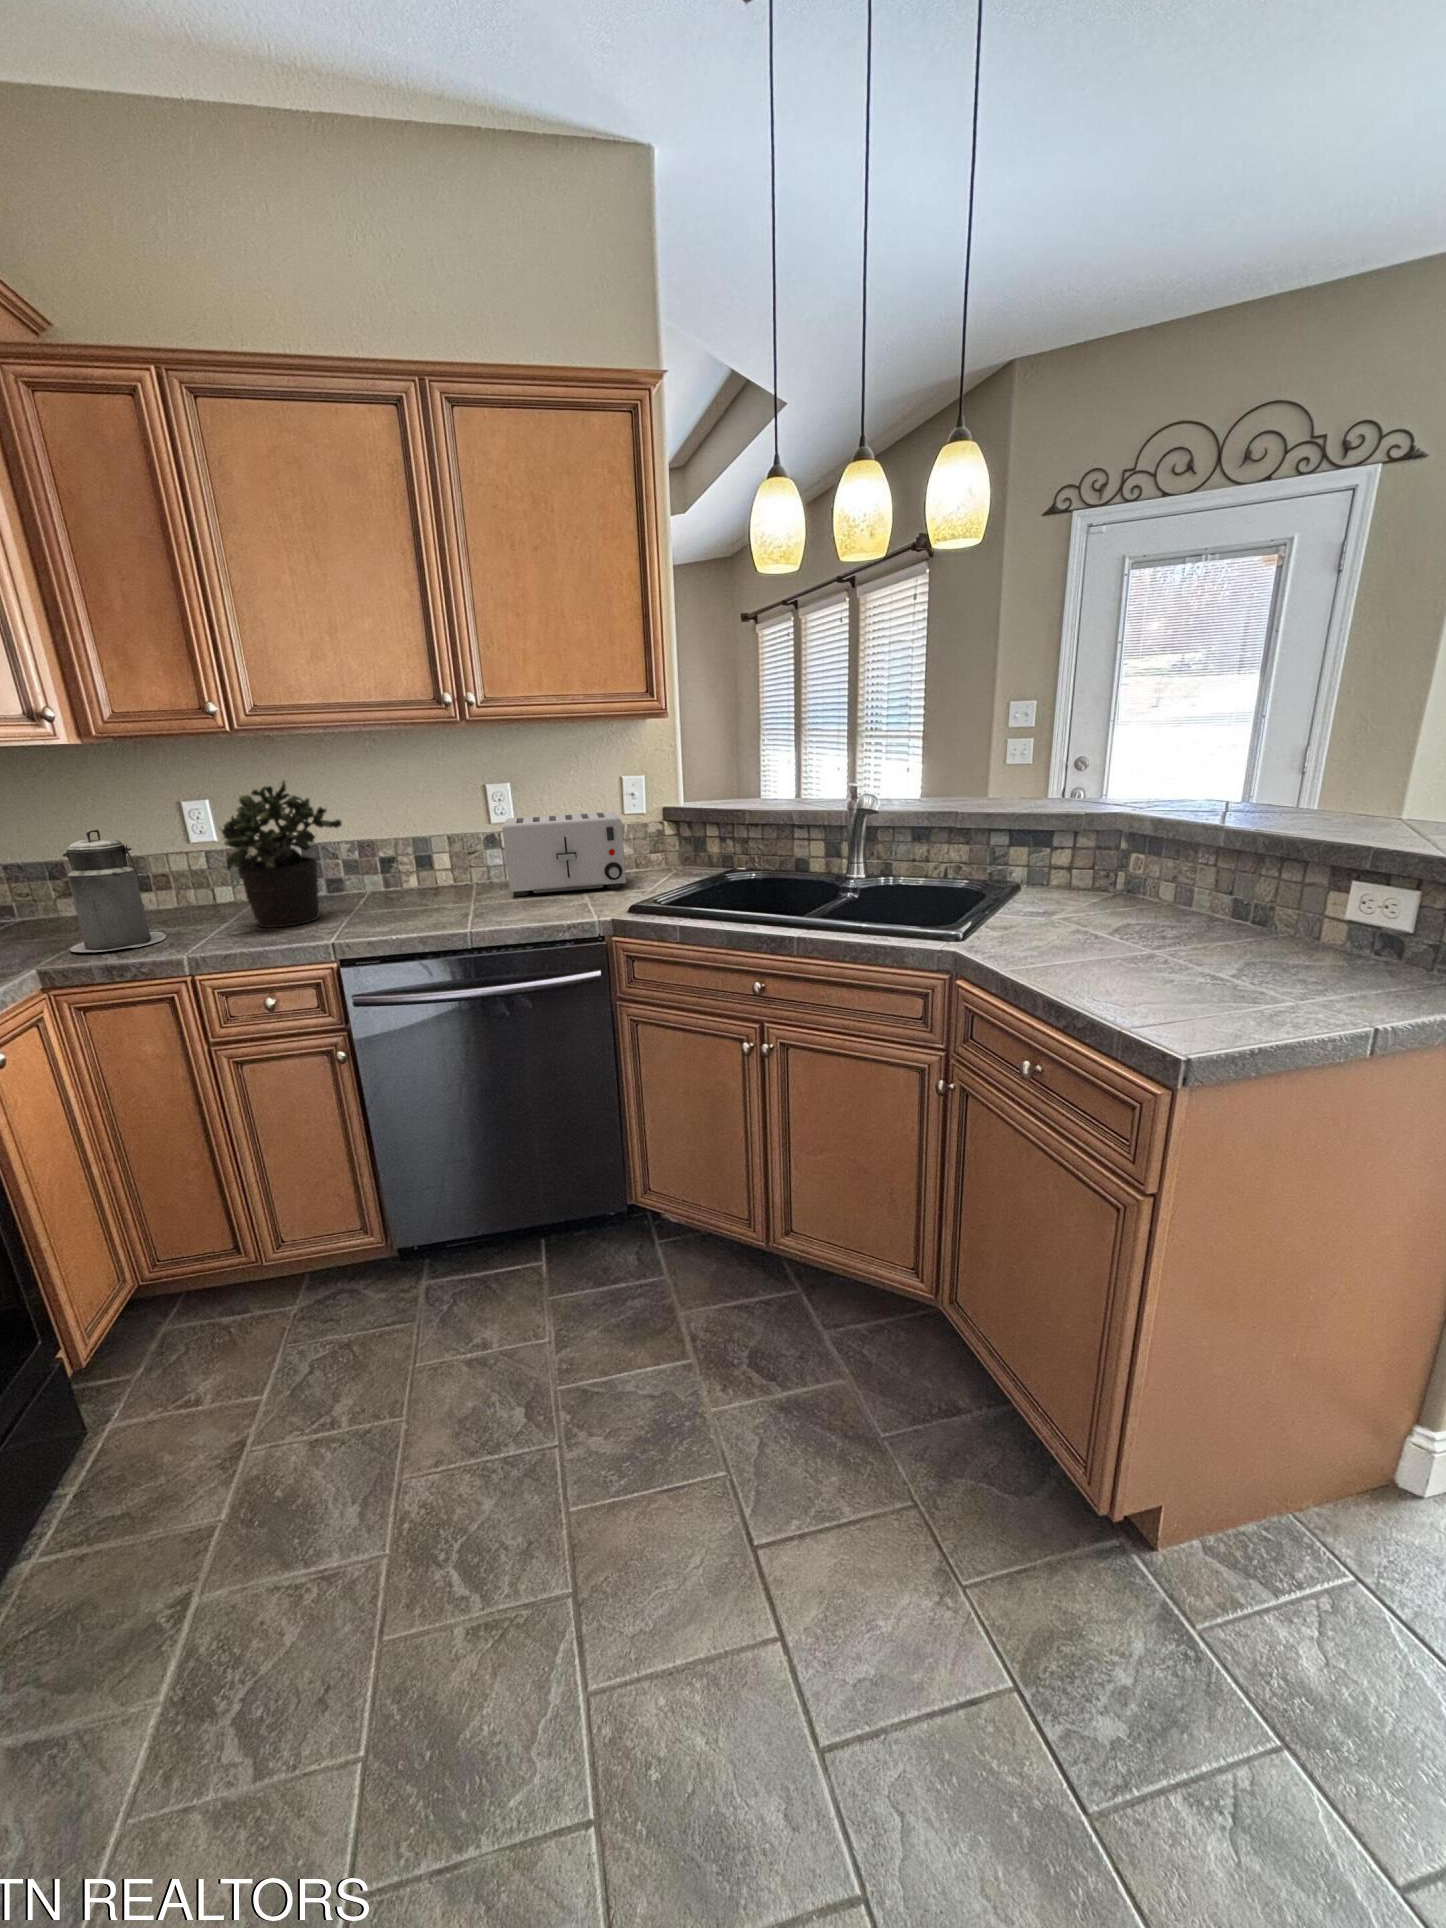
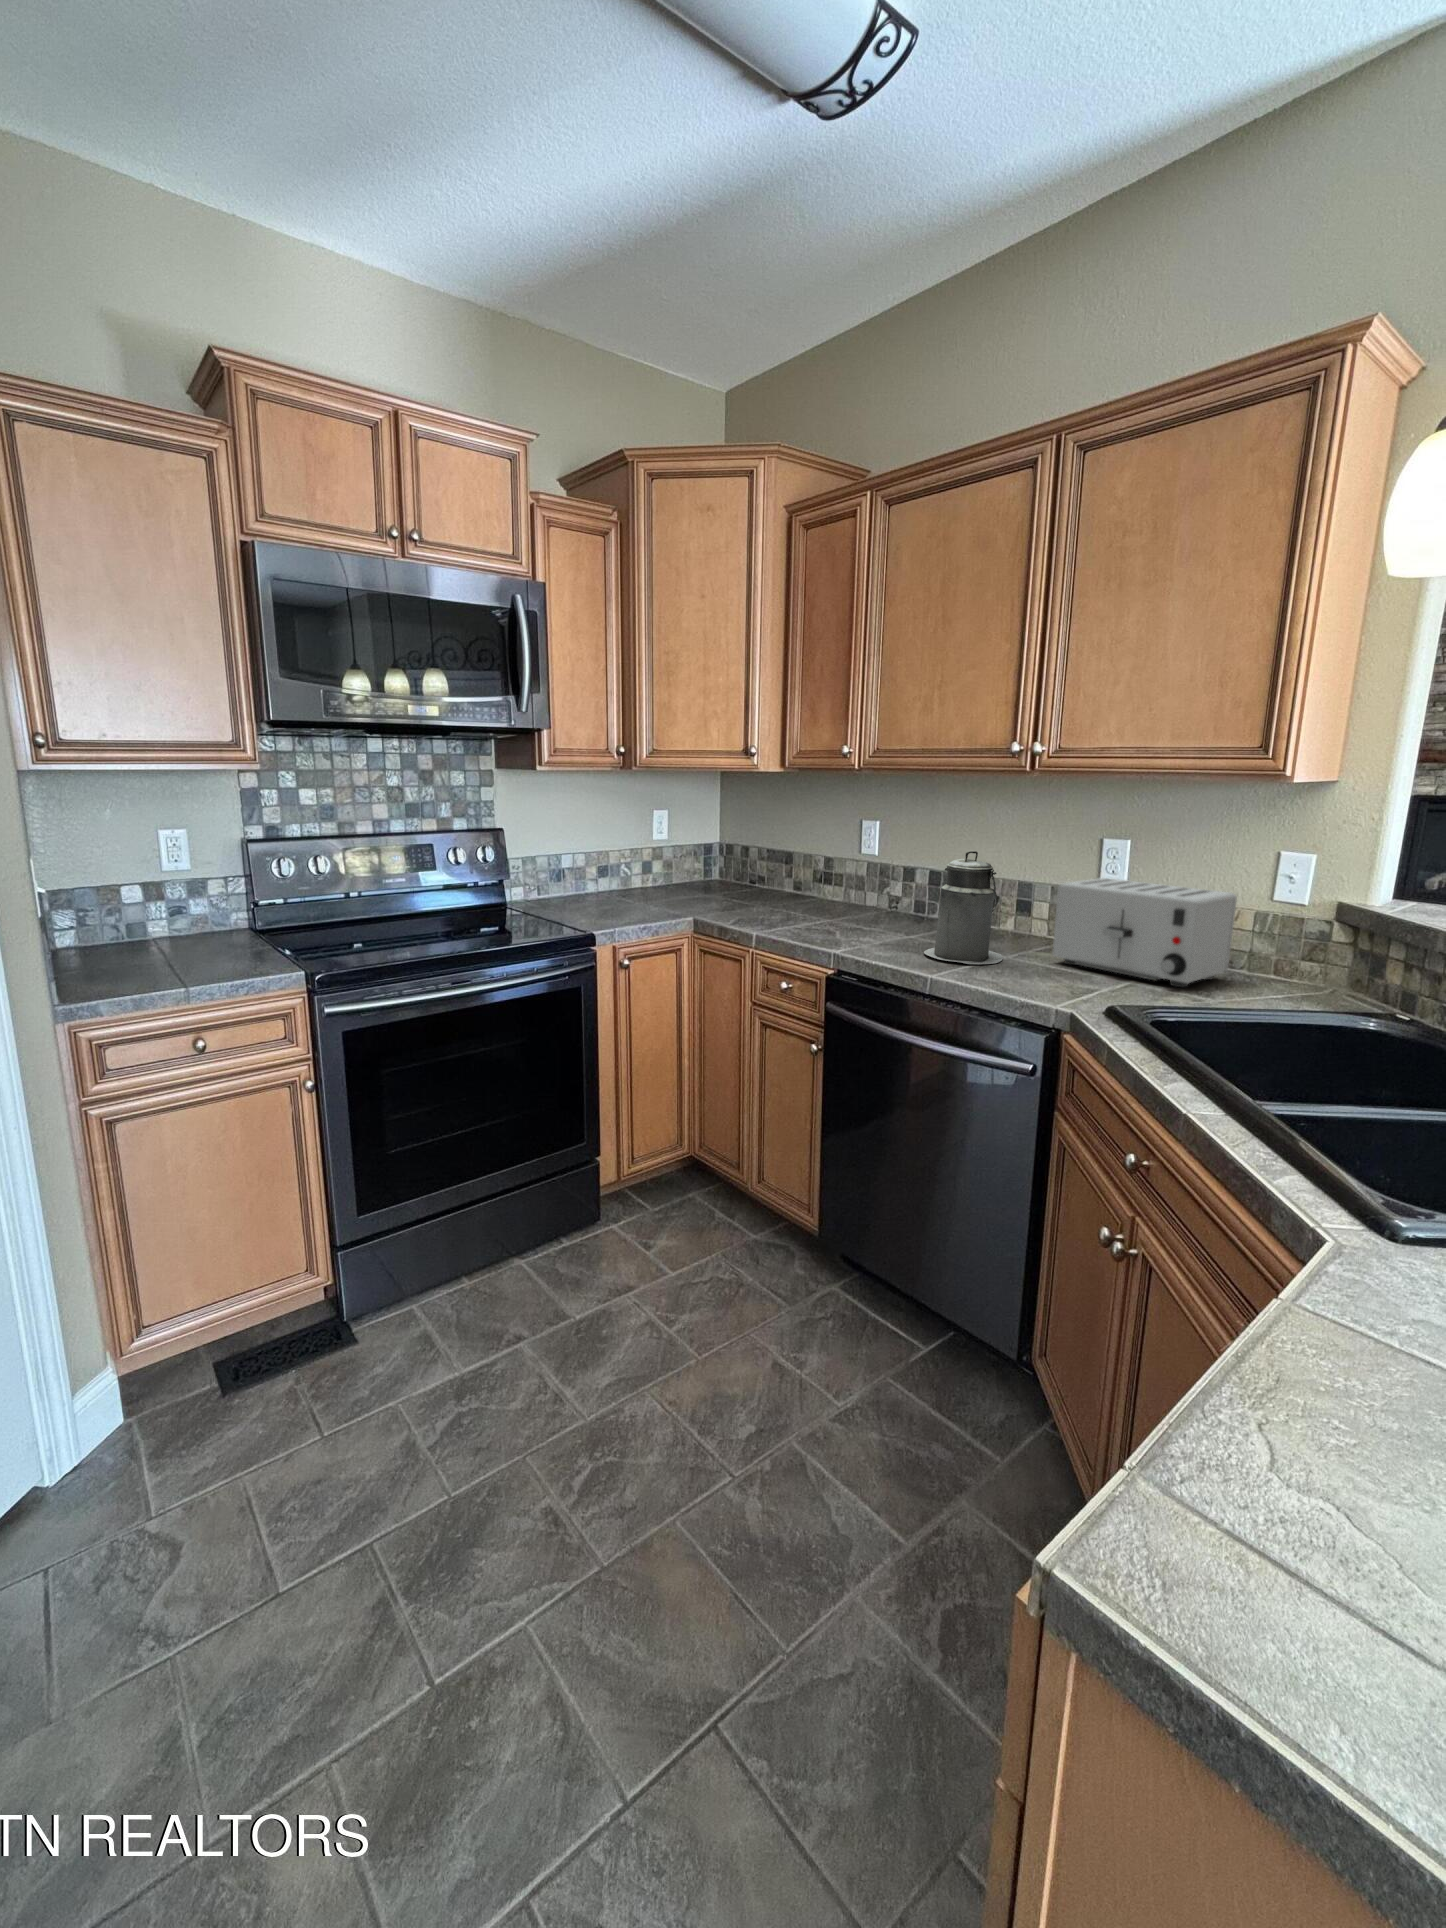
potted plant: present [220,781,342,927] -> none [814,810,926,934]
canister: present [63,829,166,952] -> present [924,851,1003,964]

